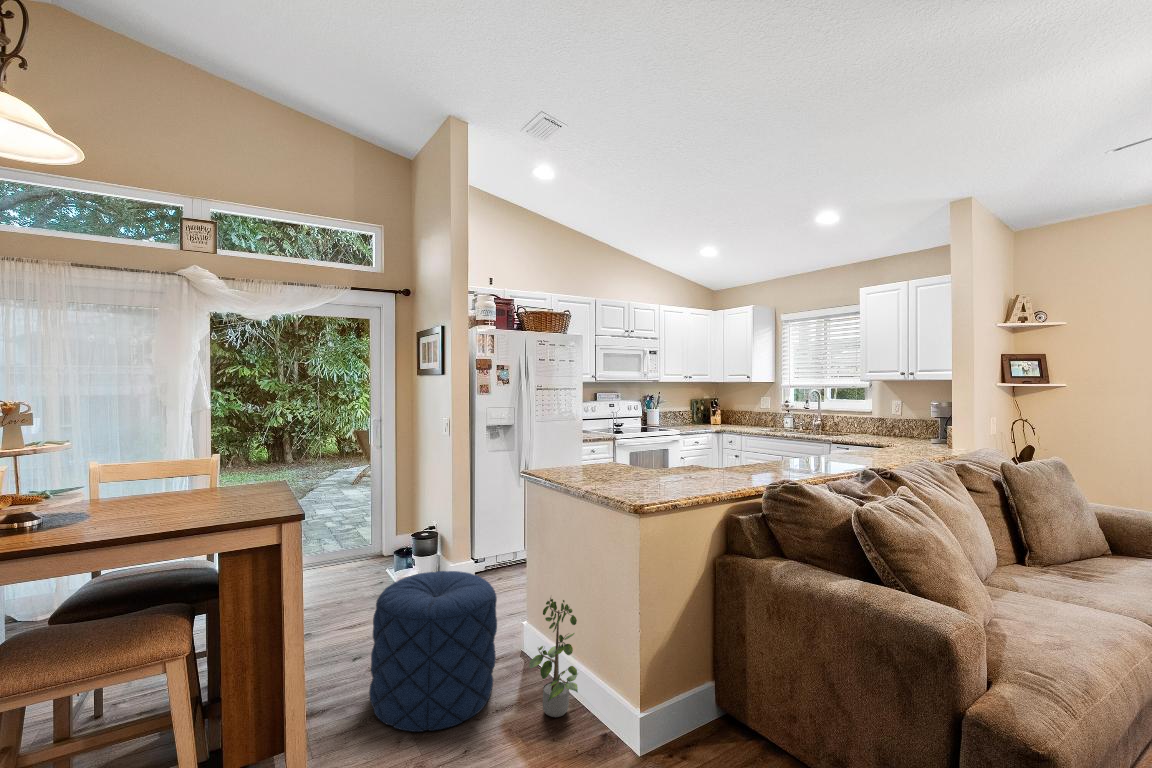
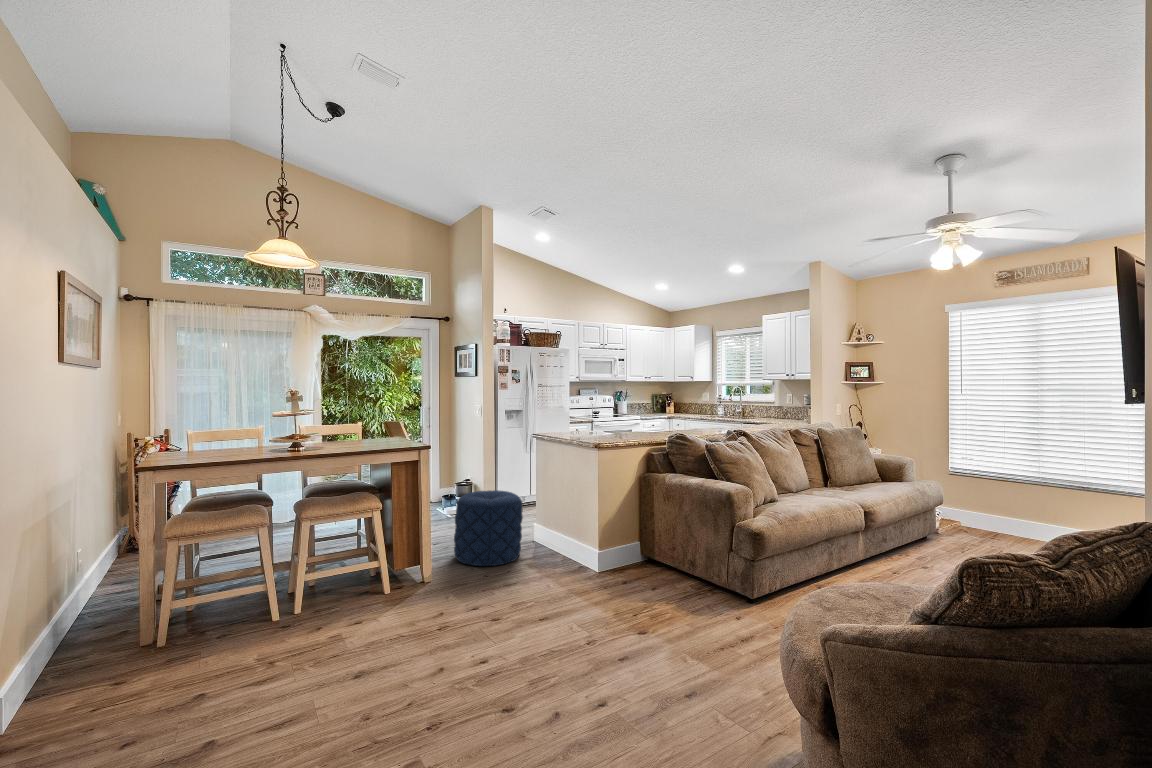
potted plant: present [529,598,578,717] -> none [541,499,569,561]

